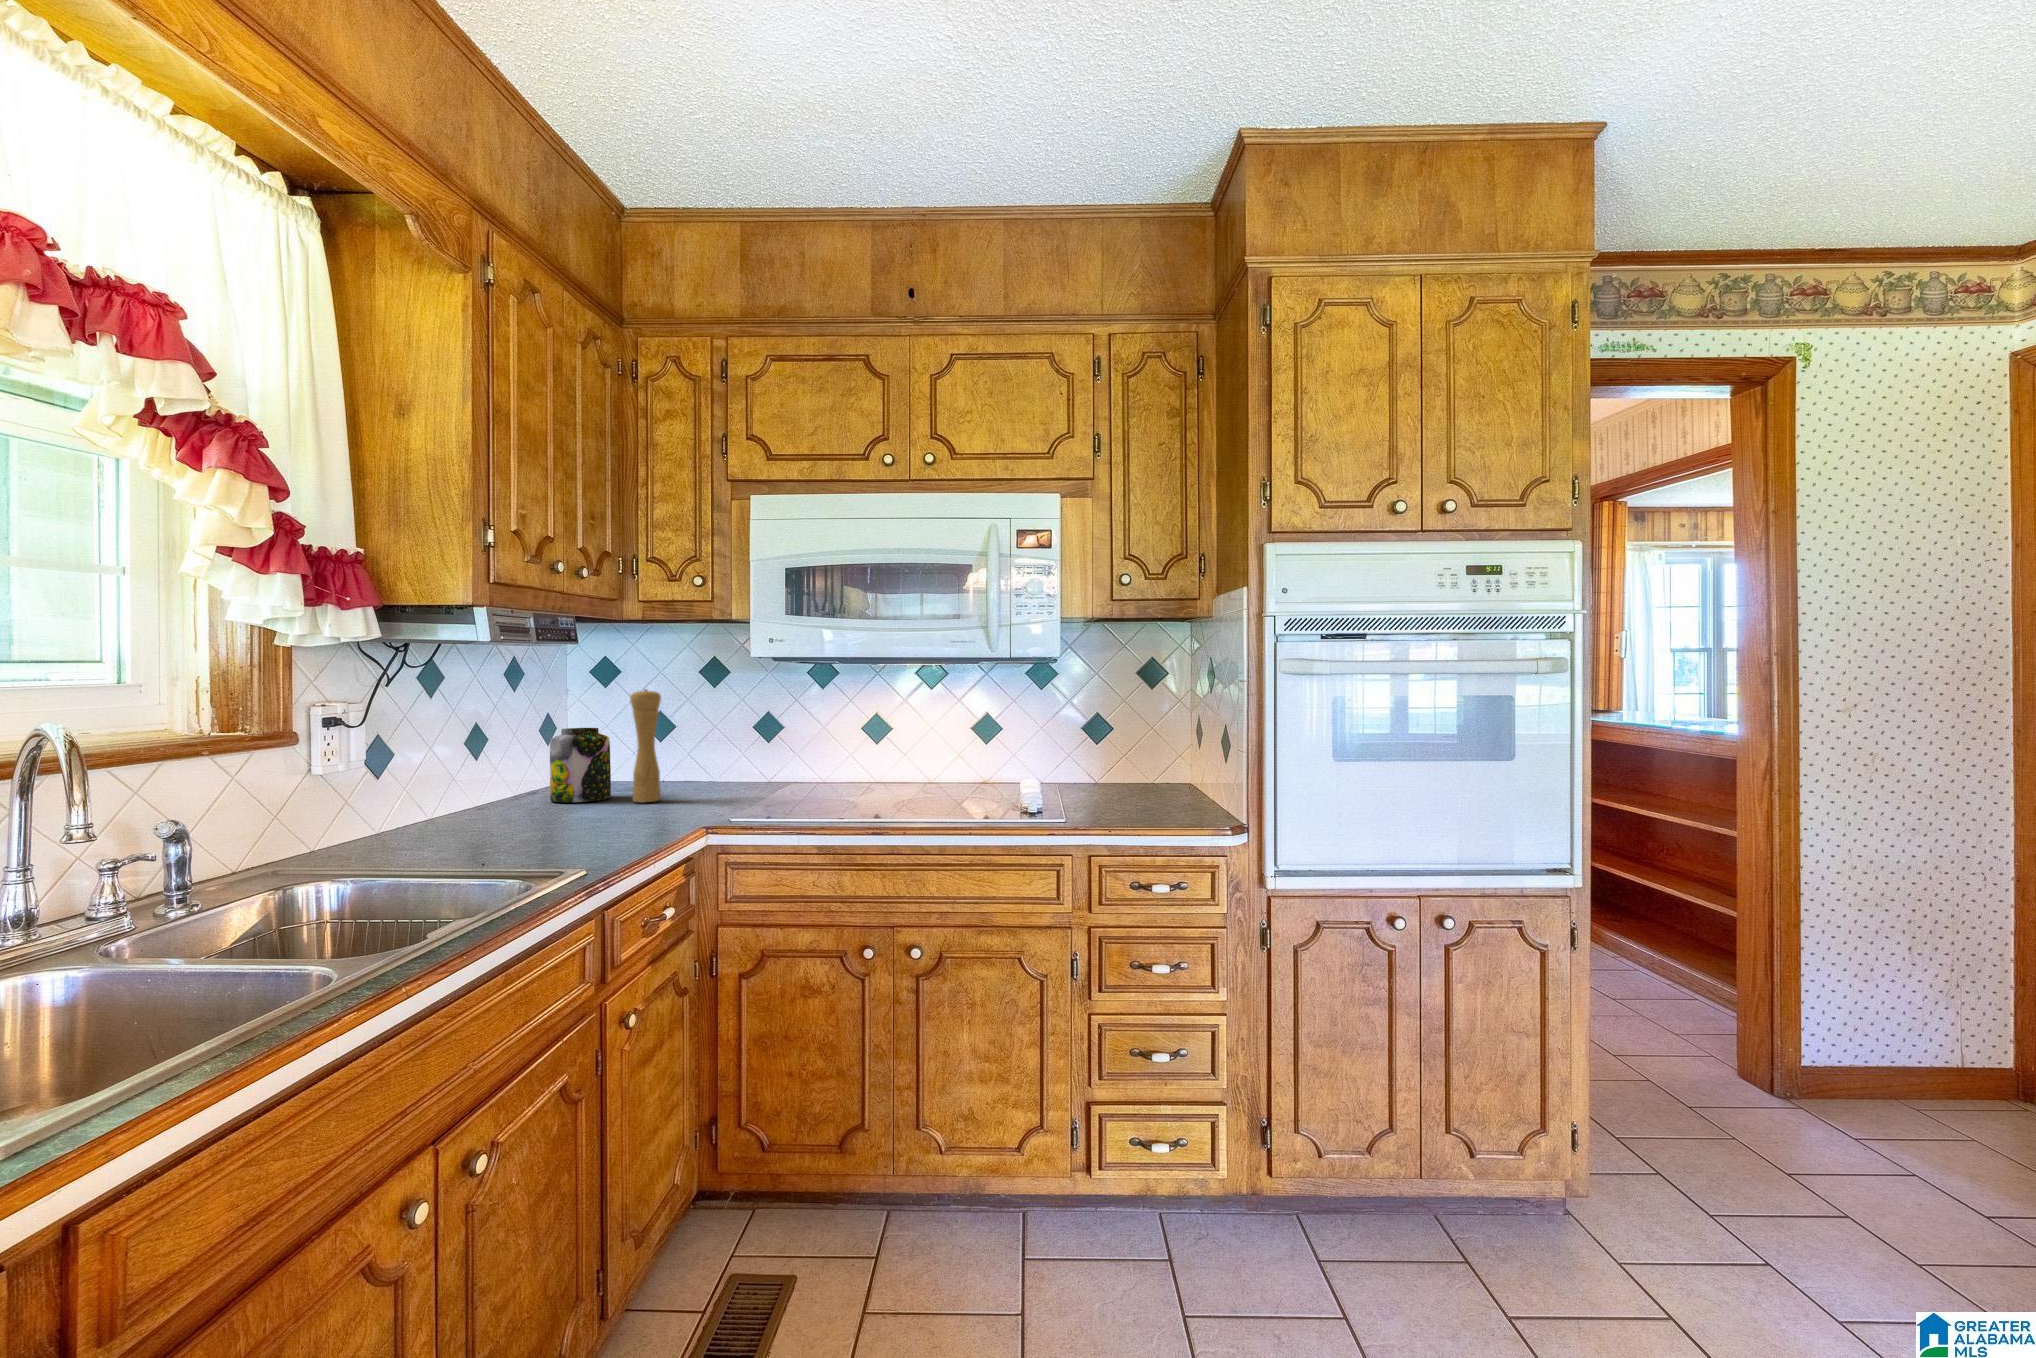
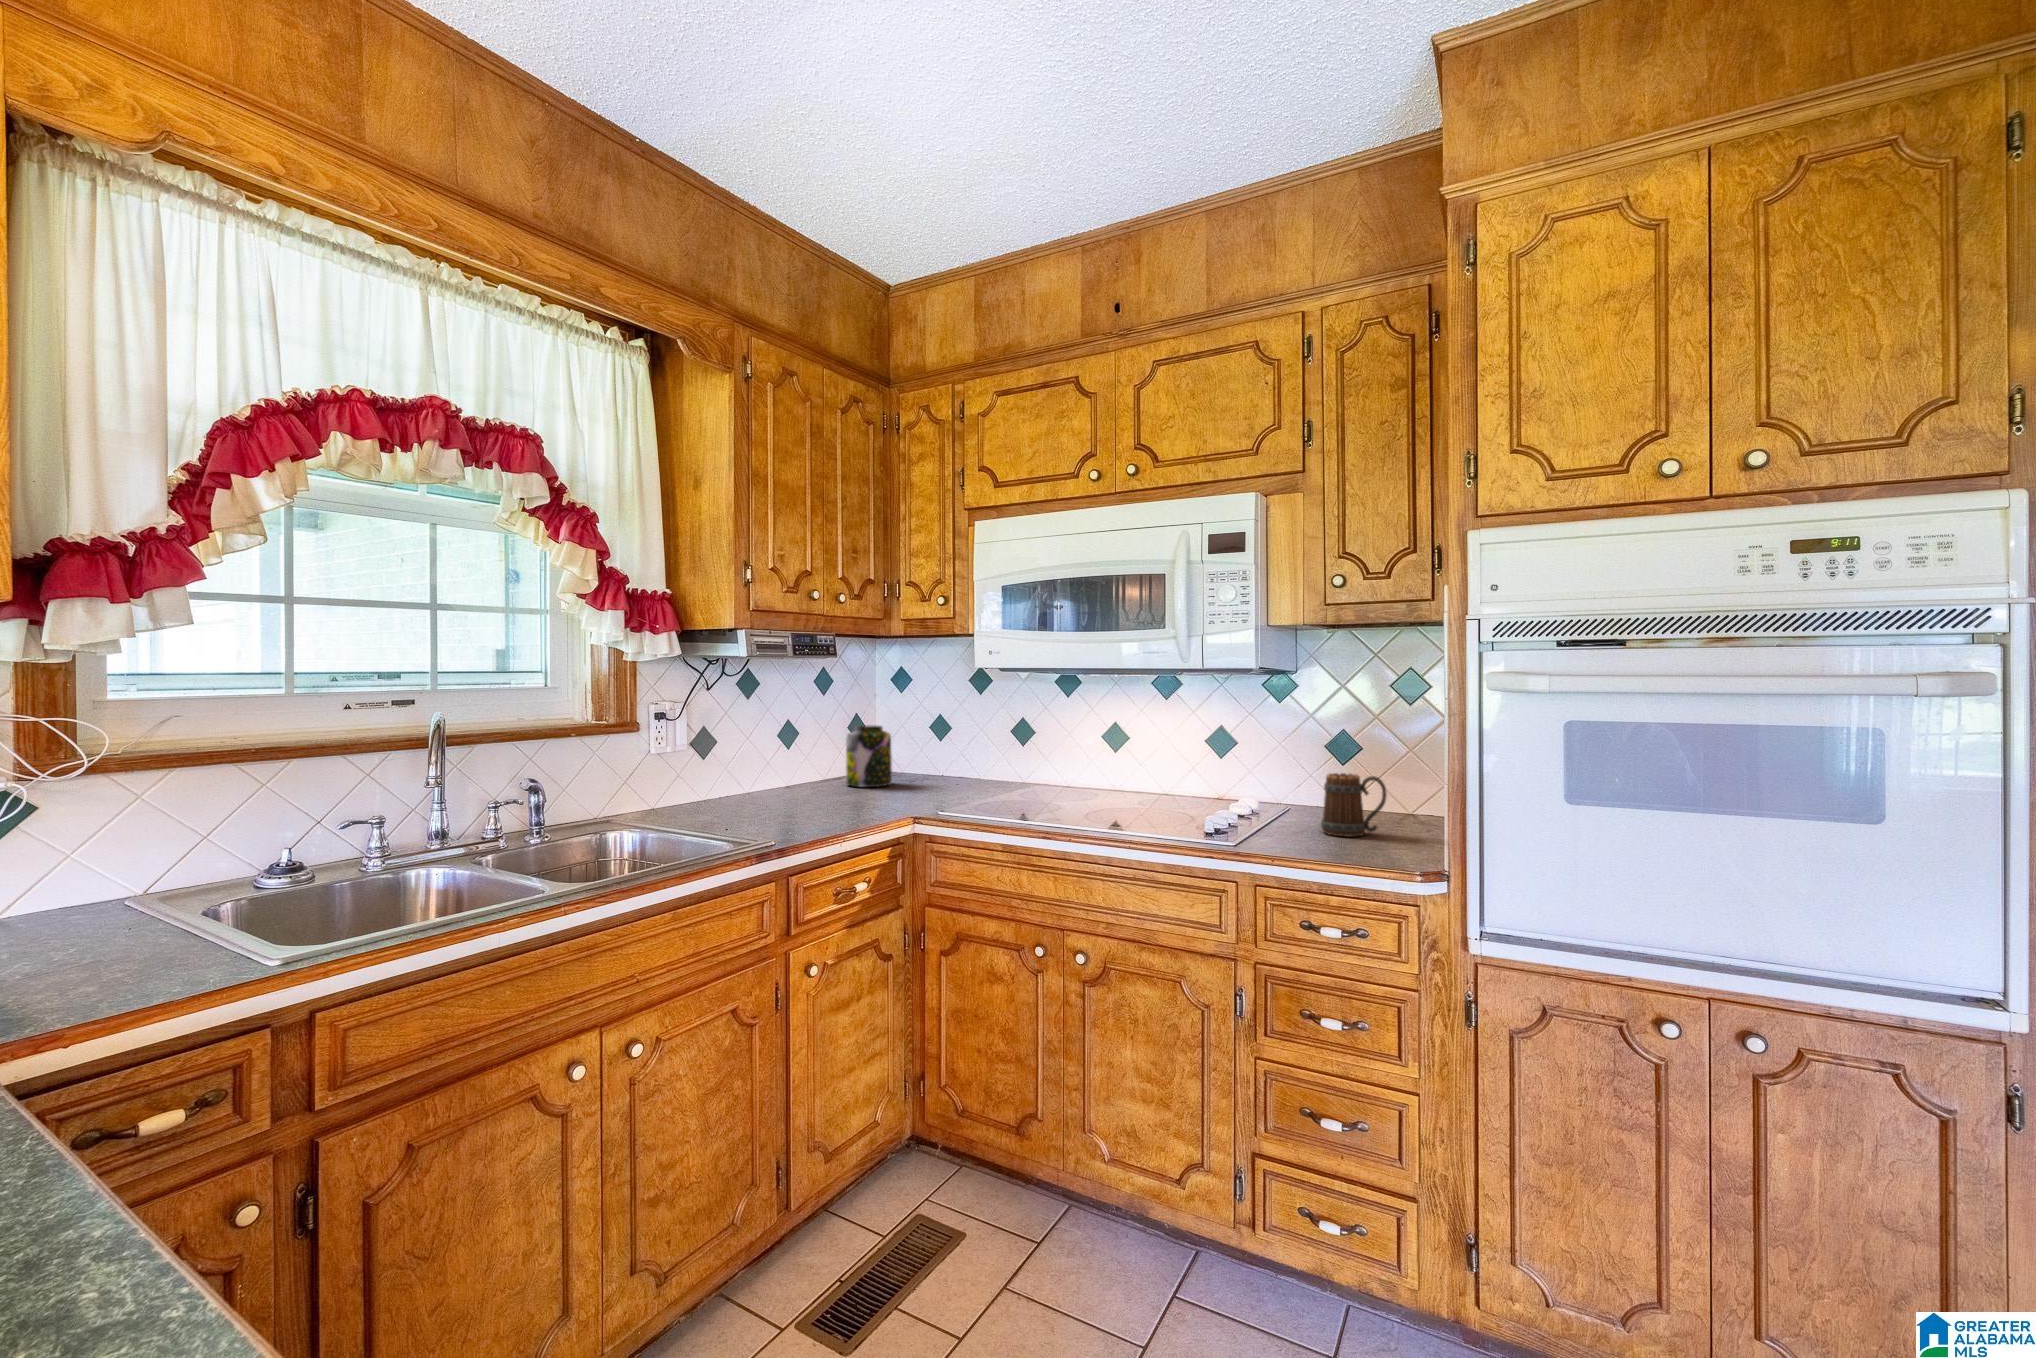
pepper mill: present [630,689,661,803] -> none [897,695,922,791]
mug: none [1116,752,1170,807] -> present [1321,773,1386,837]

